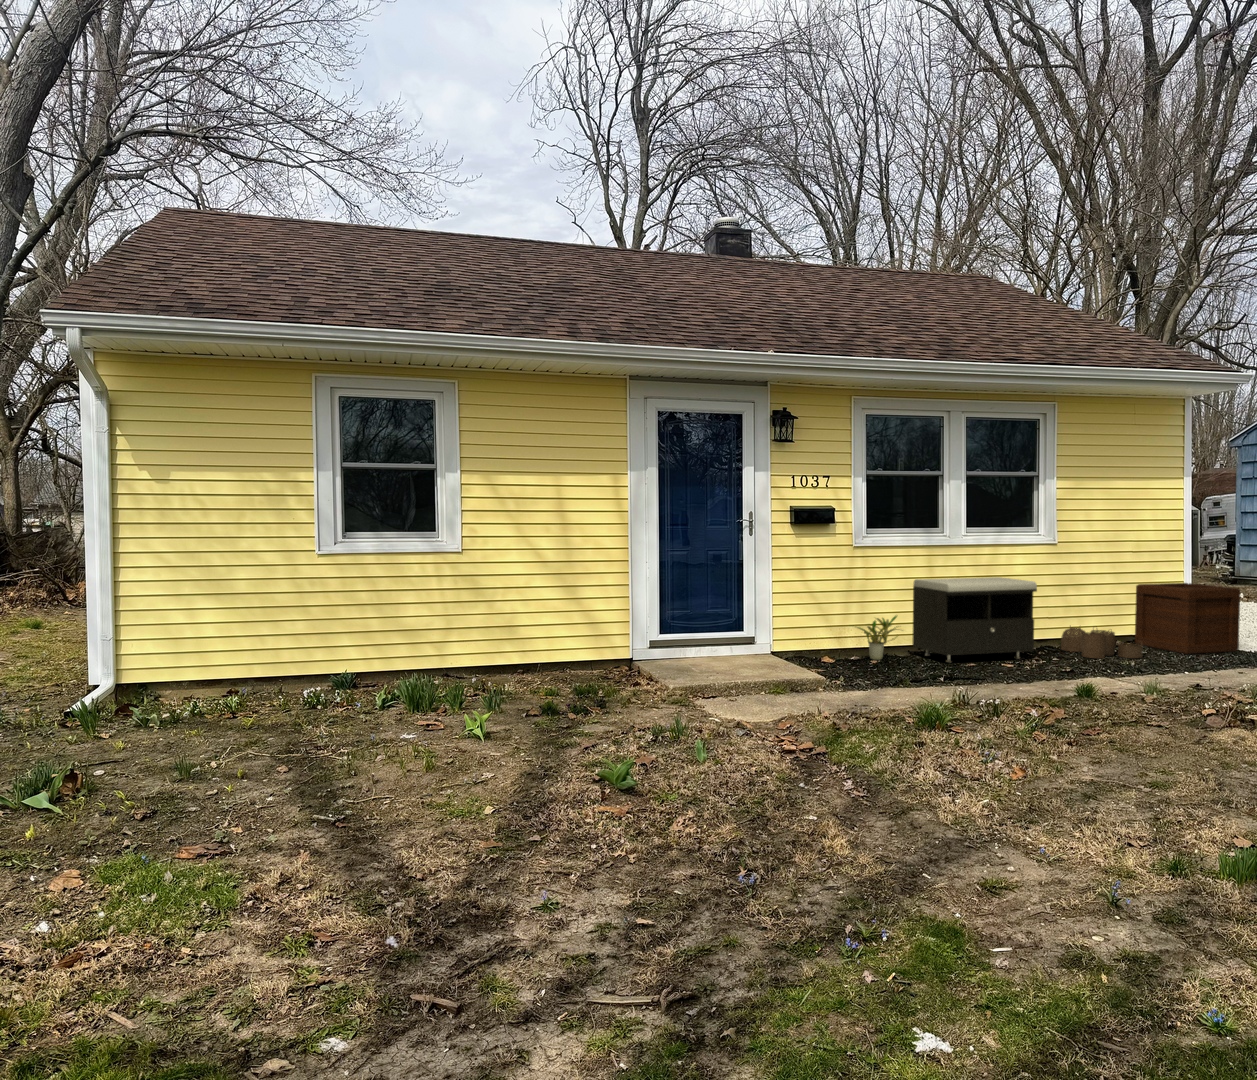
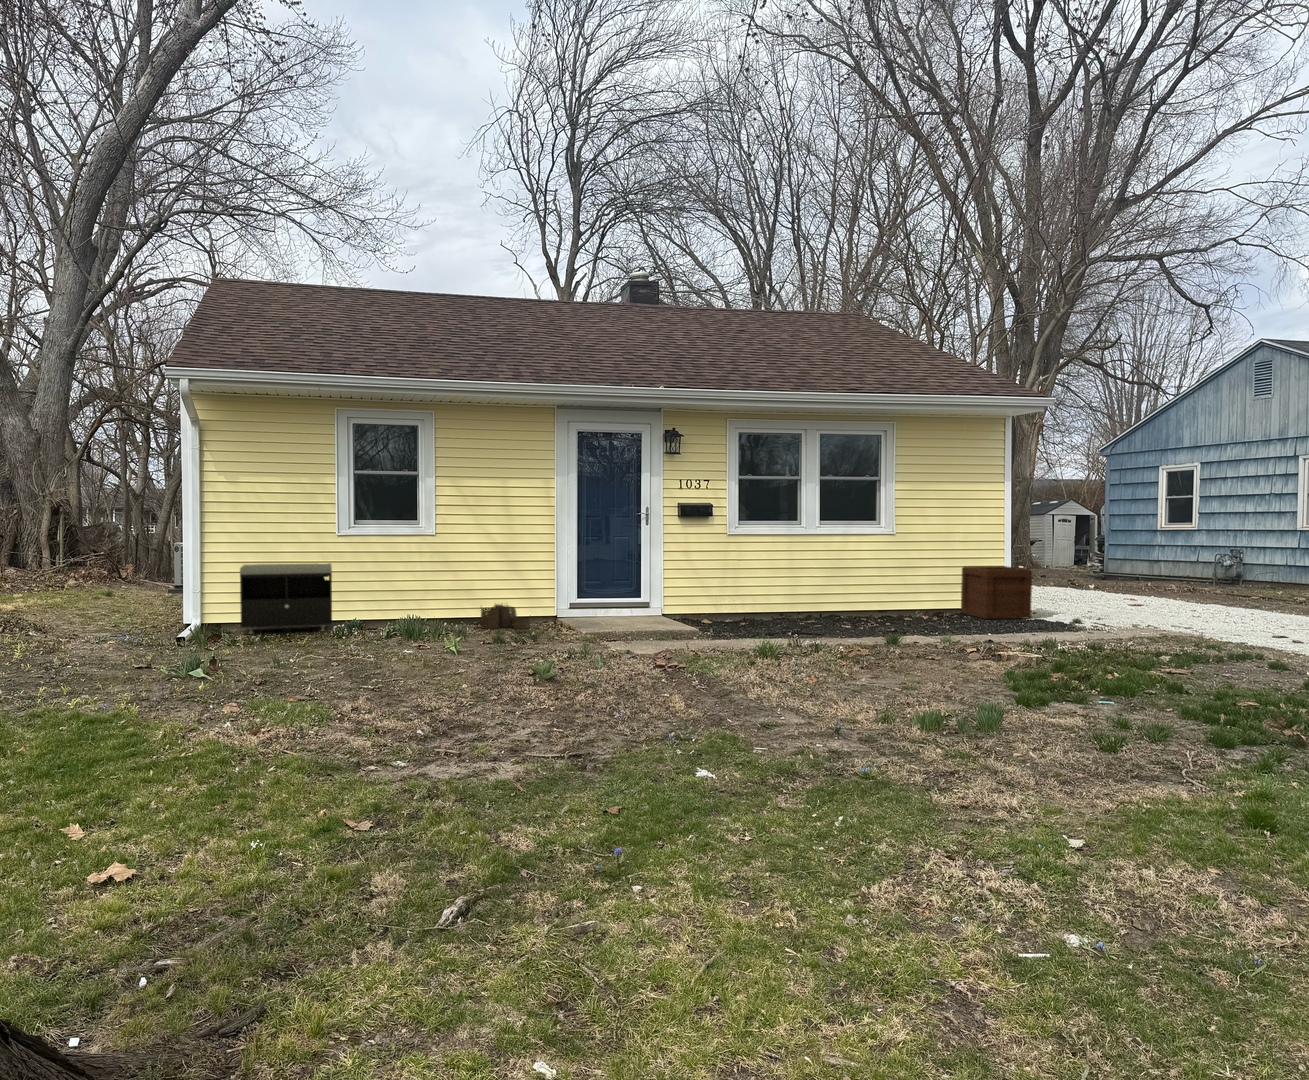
storage bench: present [912,577,1037,662] -> present [240,563,332,634]
potted plant: present [858,616,897,660] -> none [725,585,764,619]
woven basket: present [1061,626,1143,658] -> present [481,603,530,629]

